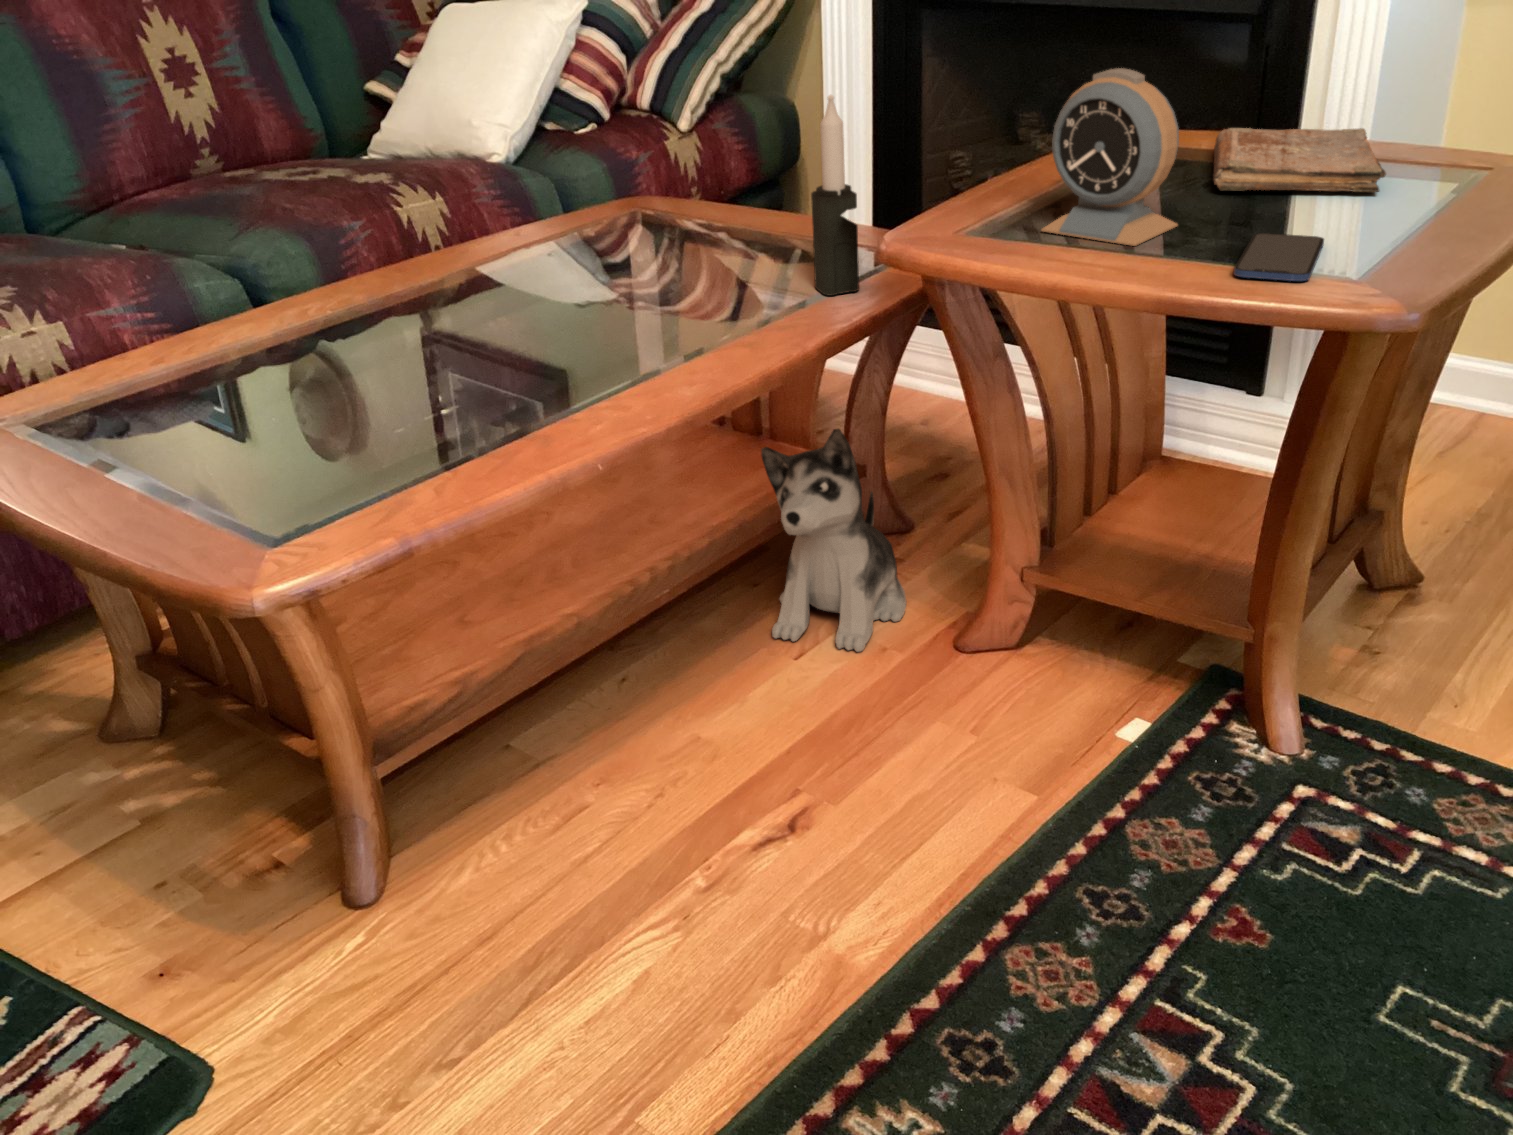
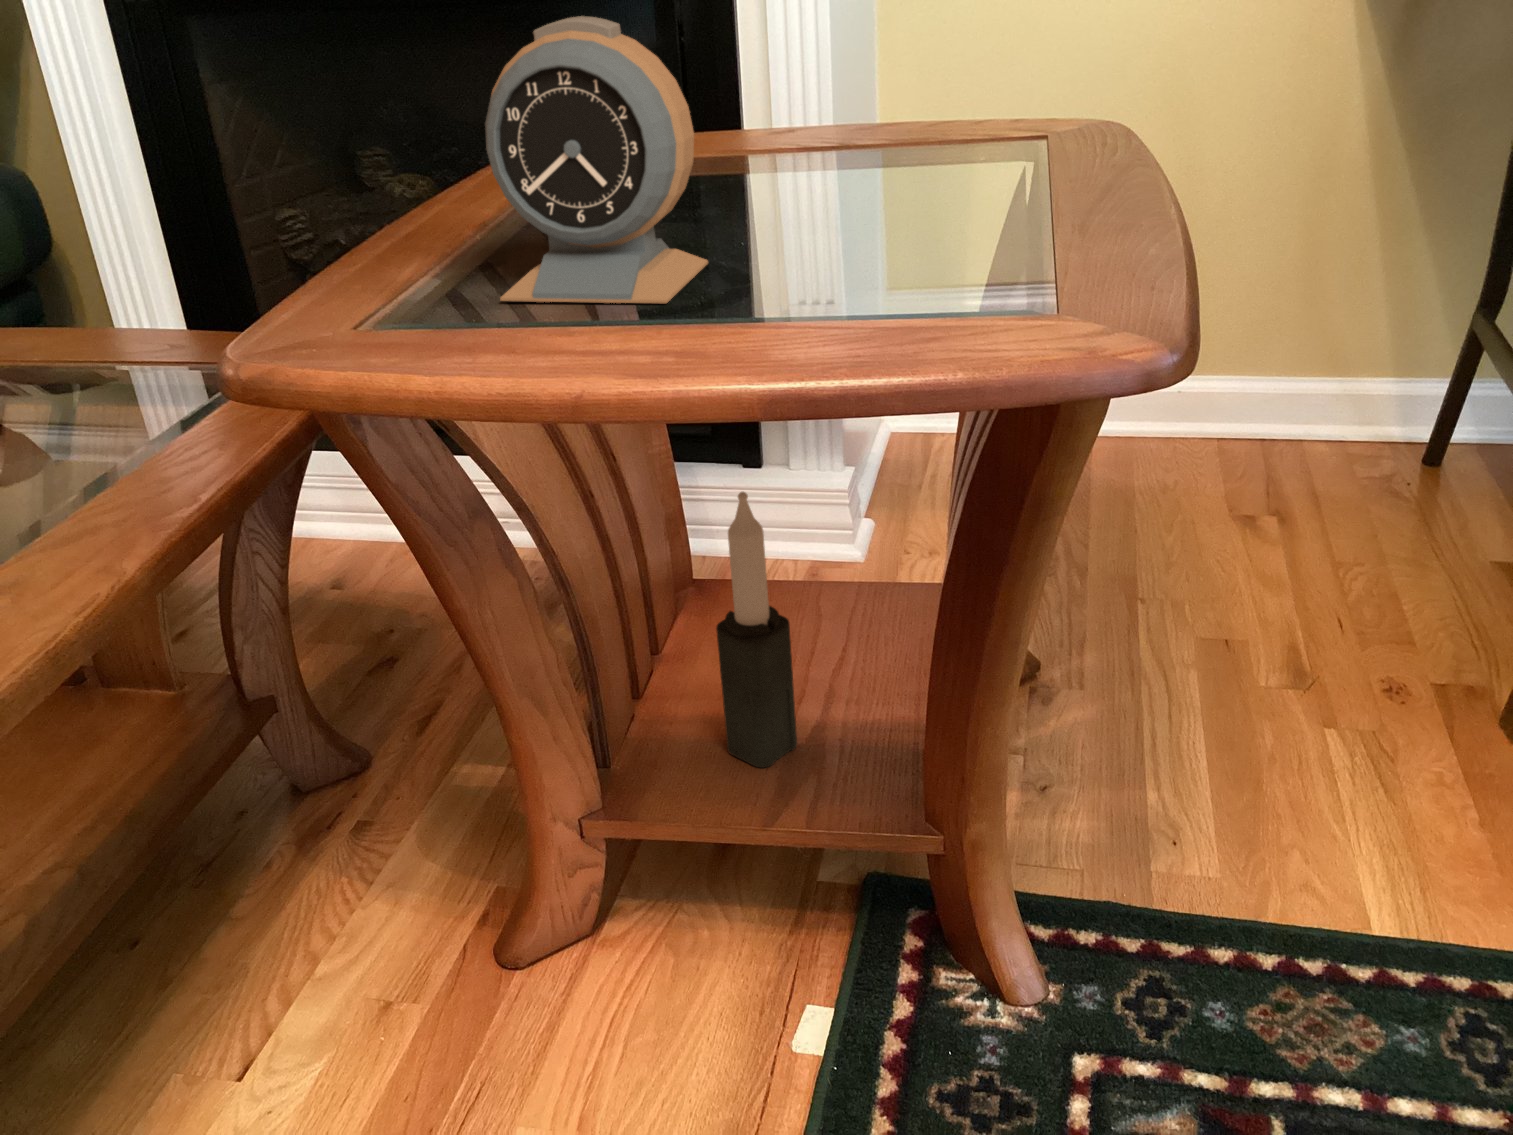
candle: present [811,95,859,296] -> present [716,492,797,768]
book: present [1213,128,1386,192] -> none [678,109,944,206]
smartphone: present [1234,233,1324,281] -> none [837,250,976,329]
plush toy: present [761,429,906,652] -> none [87,679,399,1044]

